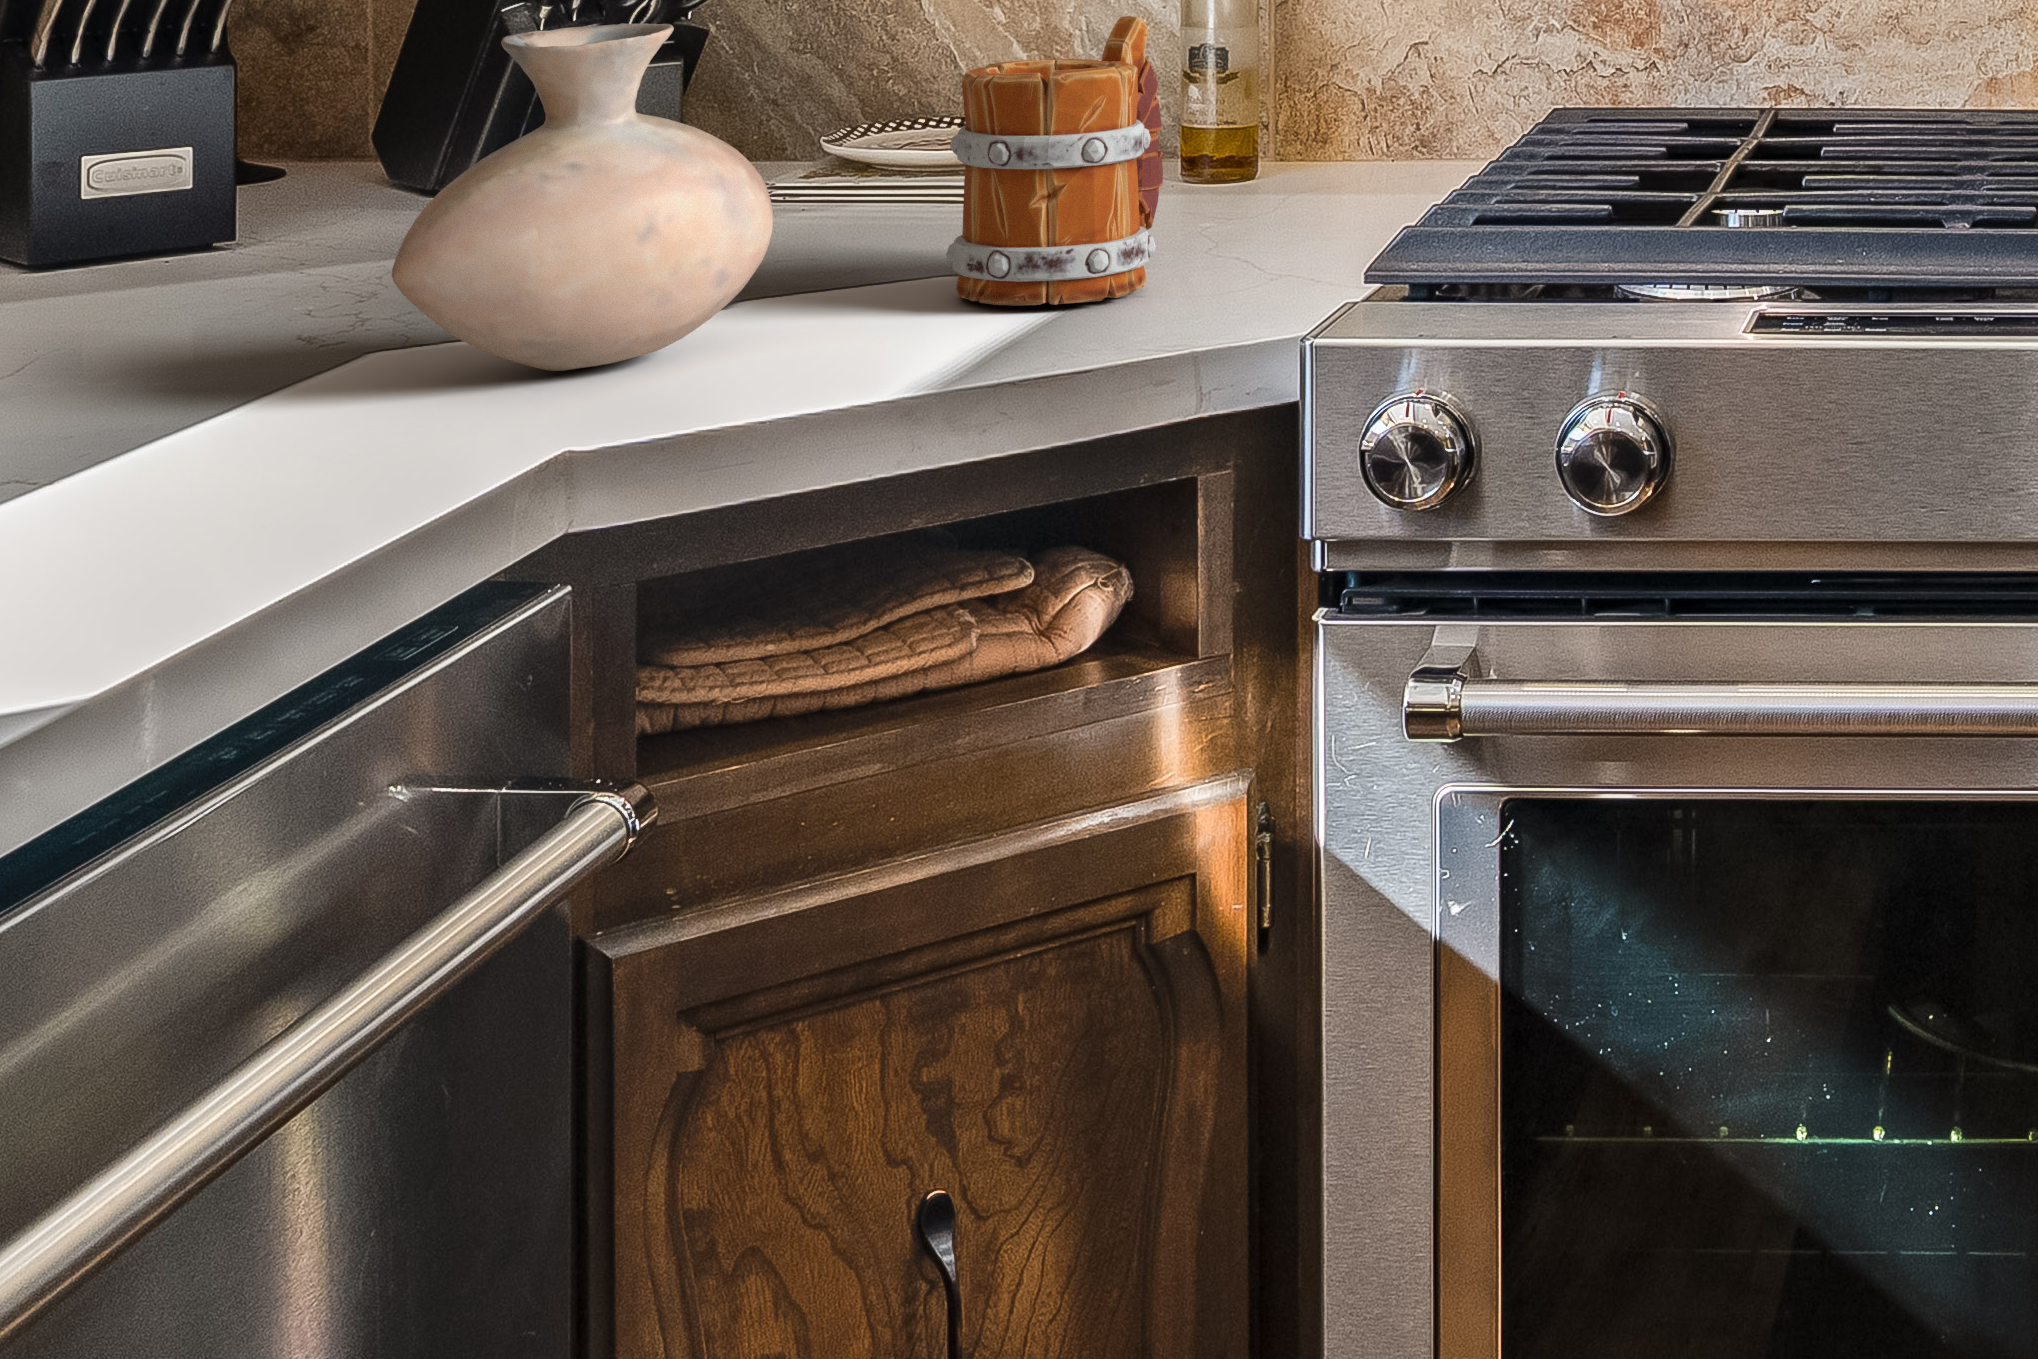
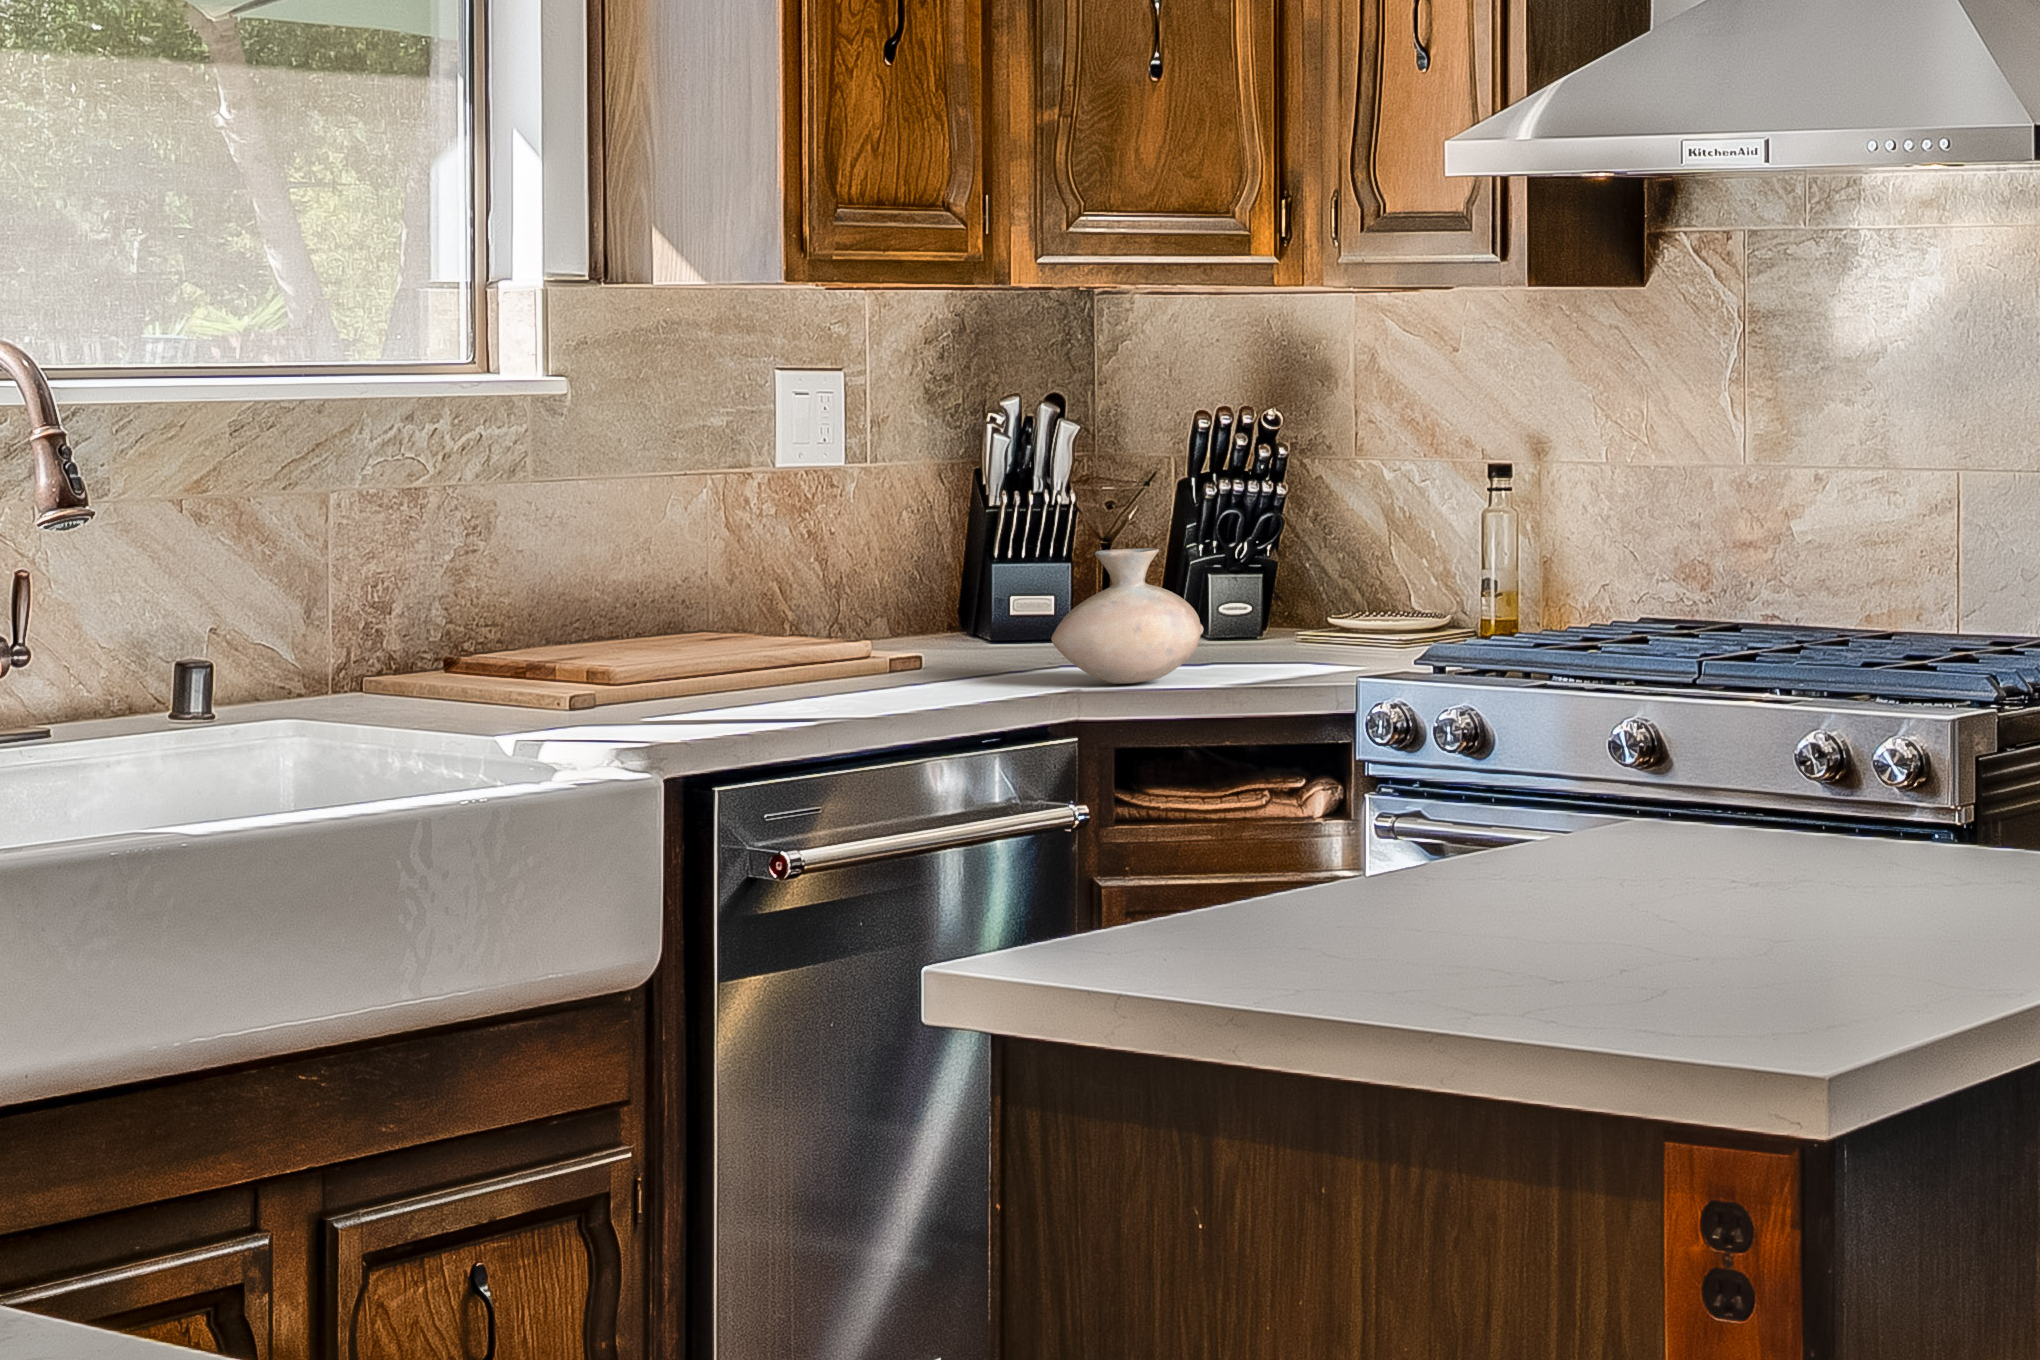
mug: present [946,16,1163,306] -> none [1289,557,1396,678]

